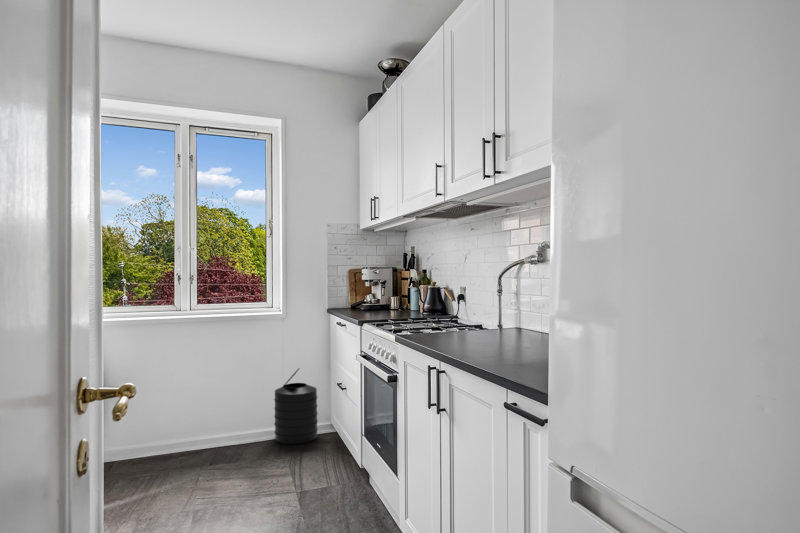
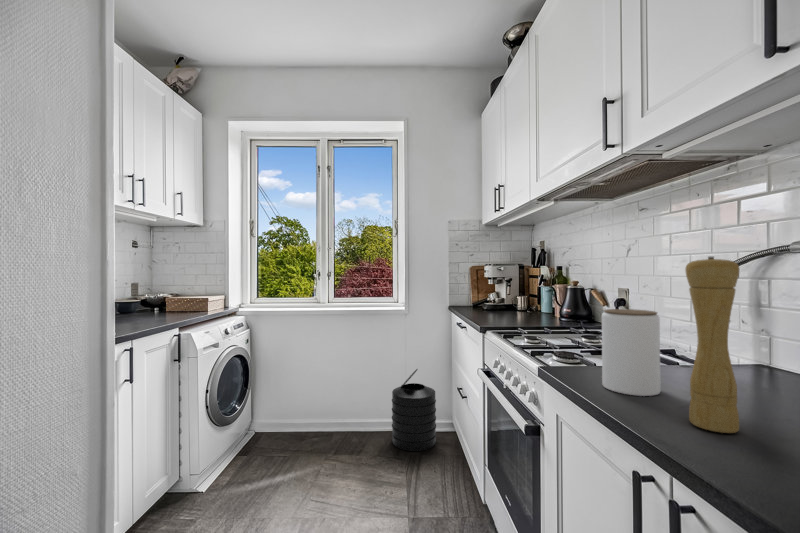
pepper mill: none [453,268,473,346] -> present [685,256,739,433]
jar: none [426,296,454,341] -> present [602,309,660,396]

